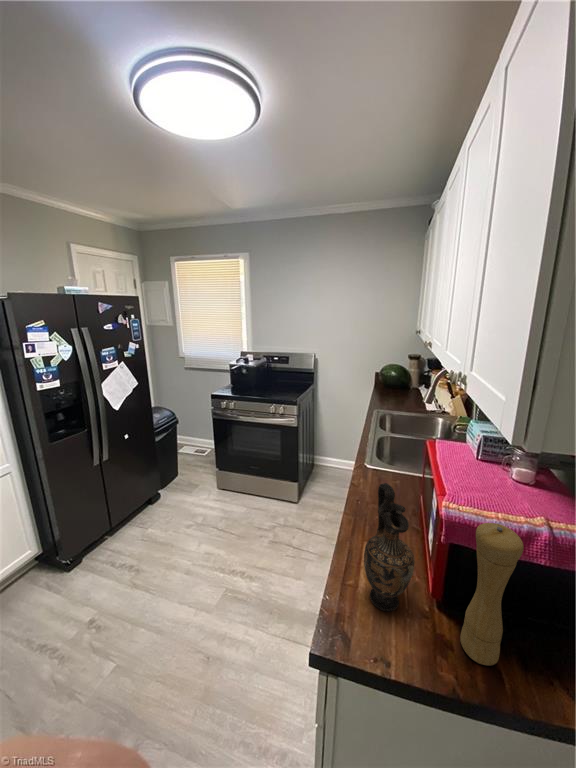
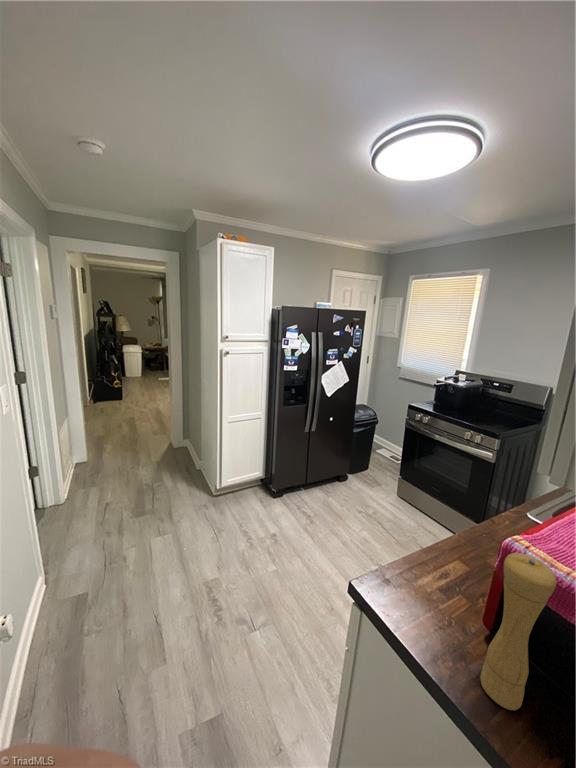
vase: present [364,483,415,611] -> none [420,491,472,612]

